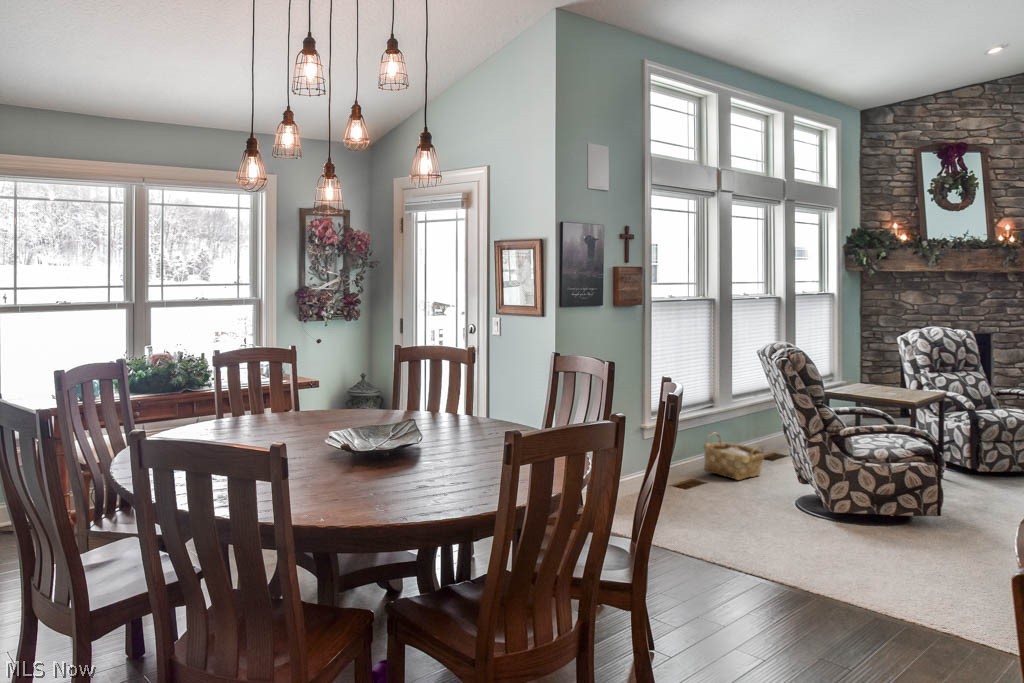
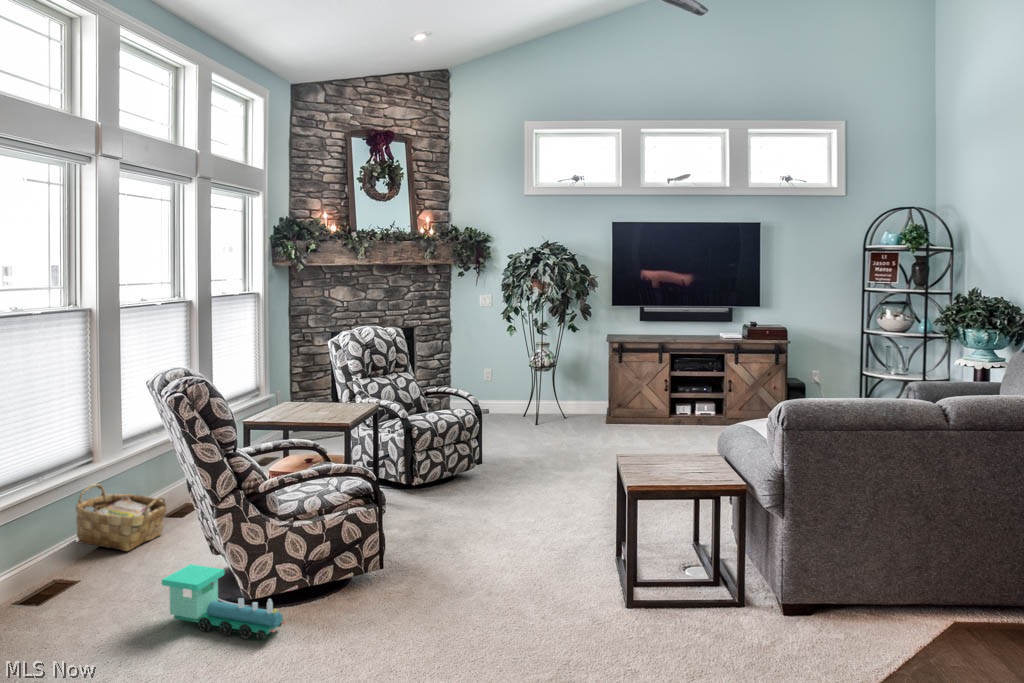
toy train: none [770,483,858,537] -> present [162,564,286,640]

